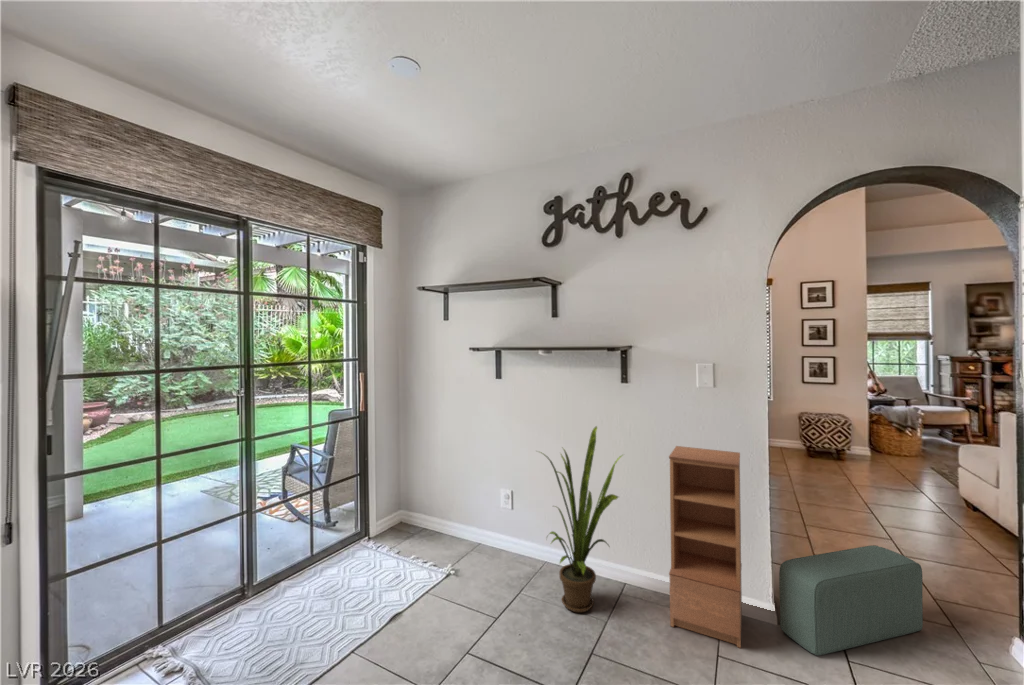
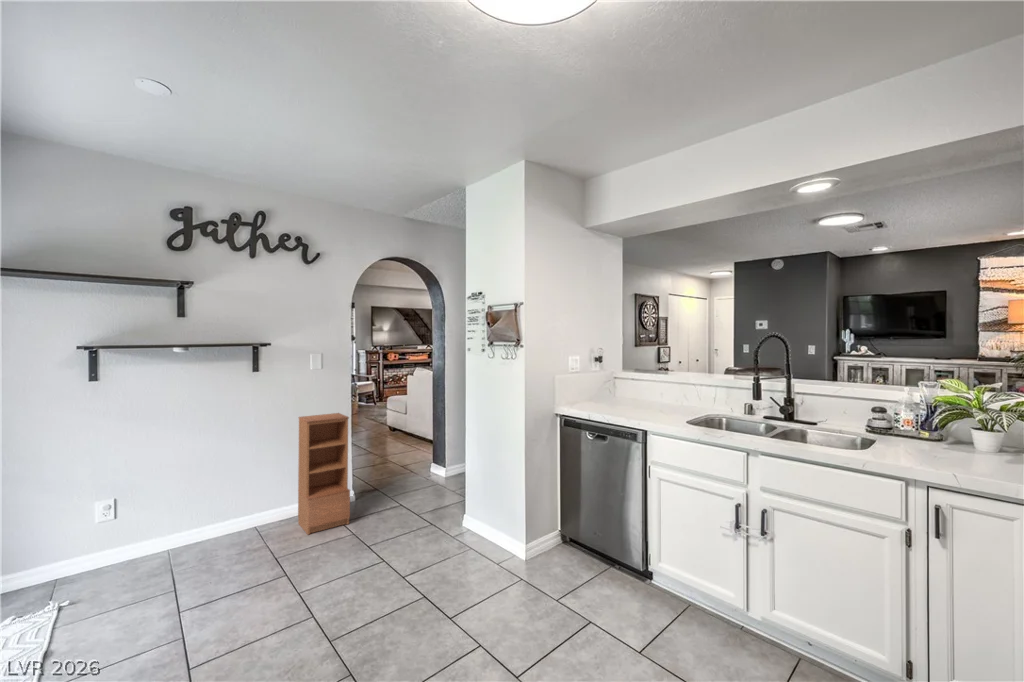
house plant: present [541,426,621,612] -> none [184,413,276,563]
pouf: present [779,545,923,655] -> none [359,452,406,510]

